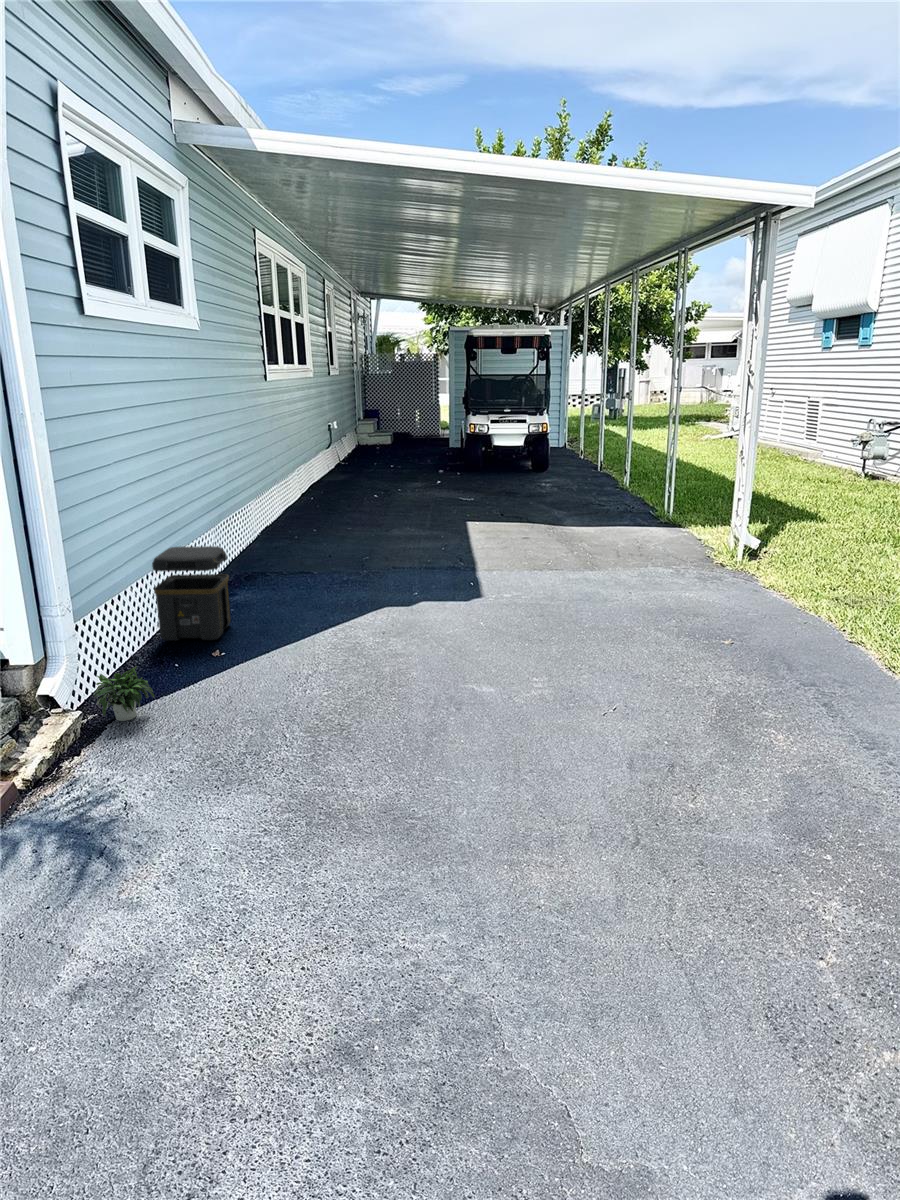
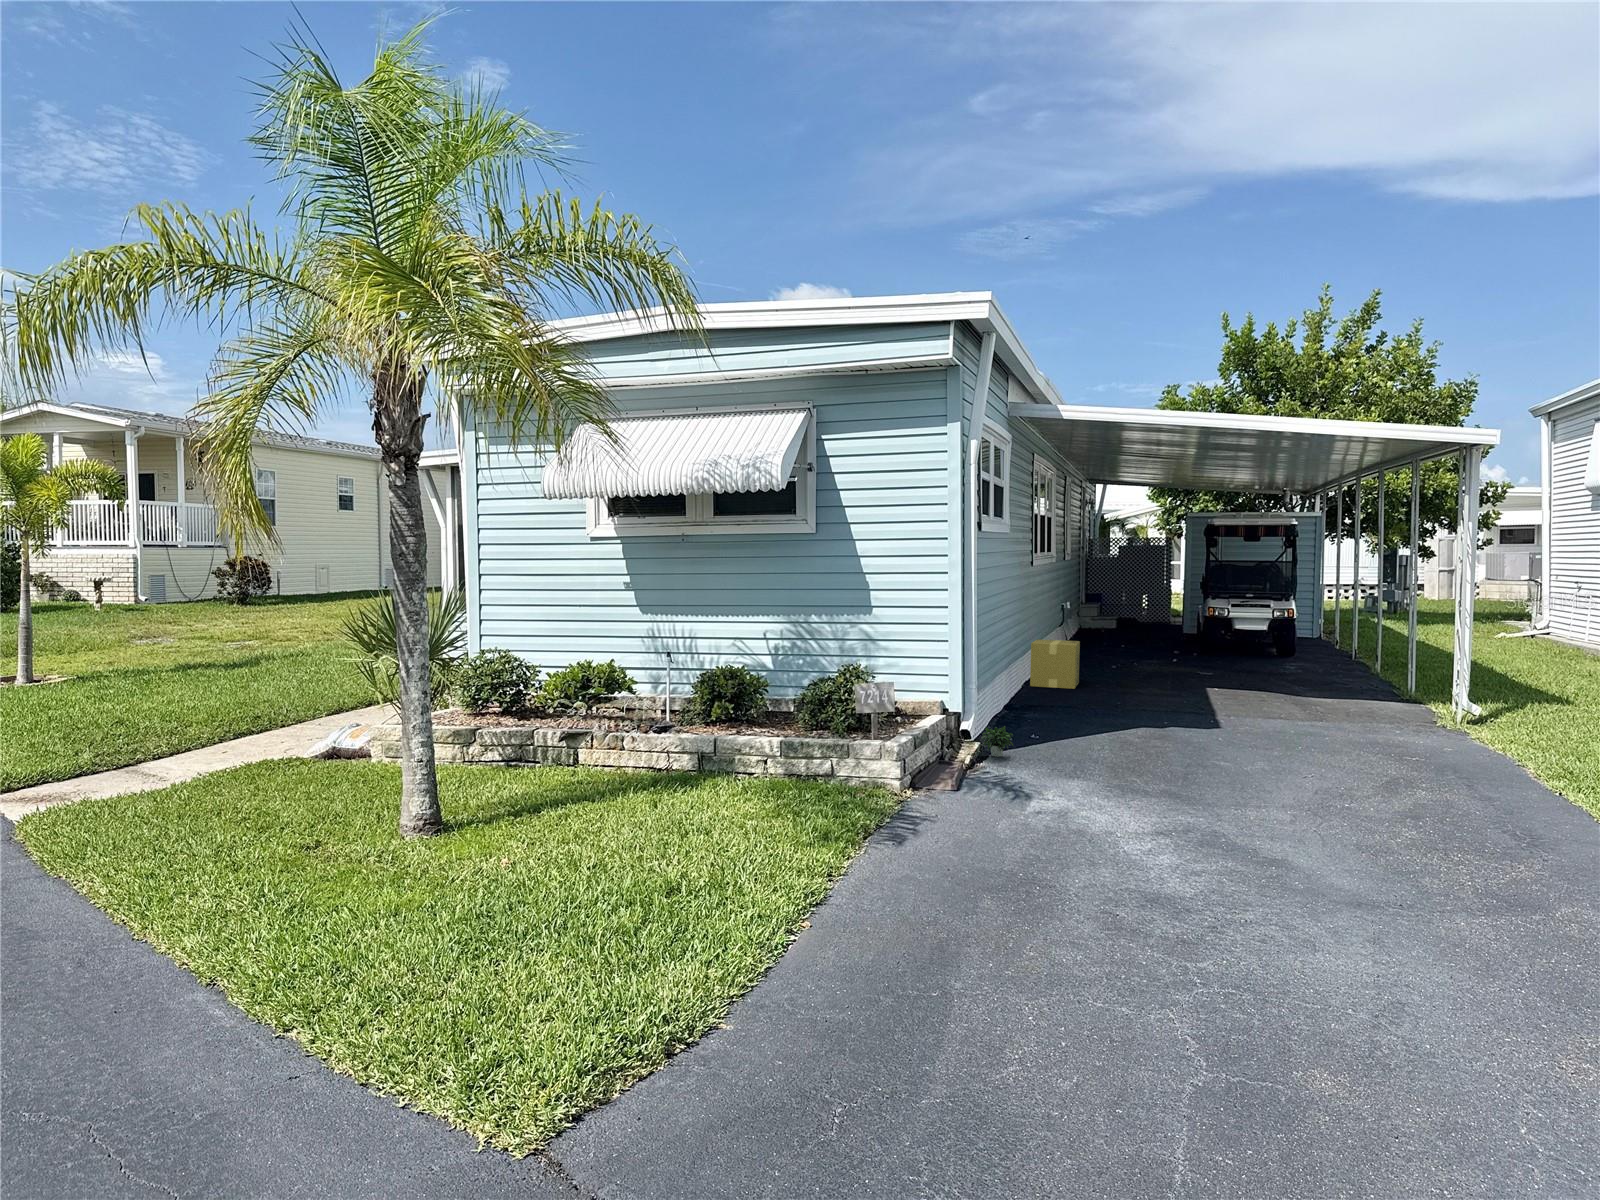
cardboard box: none [259,476,325,537] -> present [1030,639,1080,689]
toolbox: present [152,546,231,641] -> none [993,671,1038,732]

